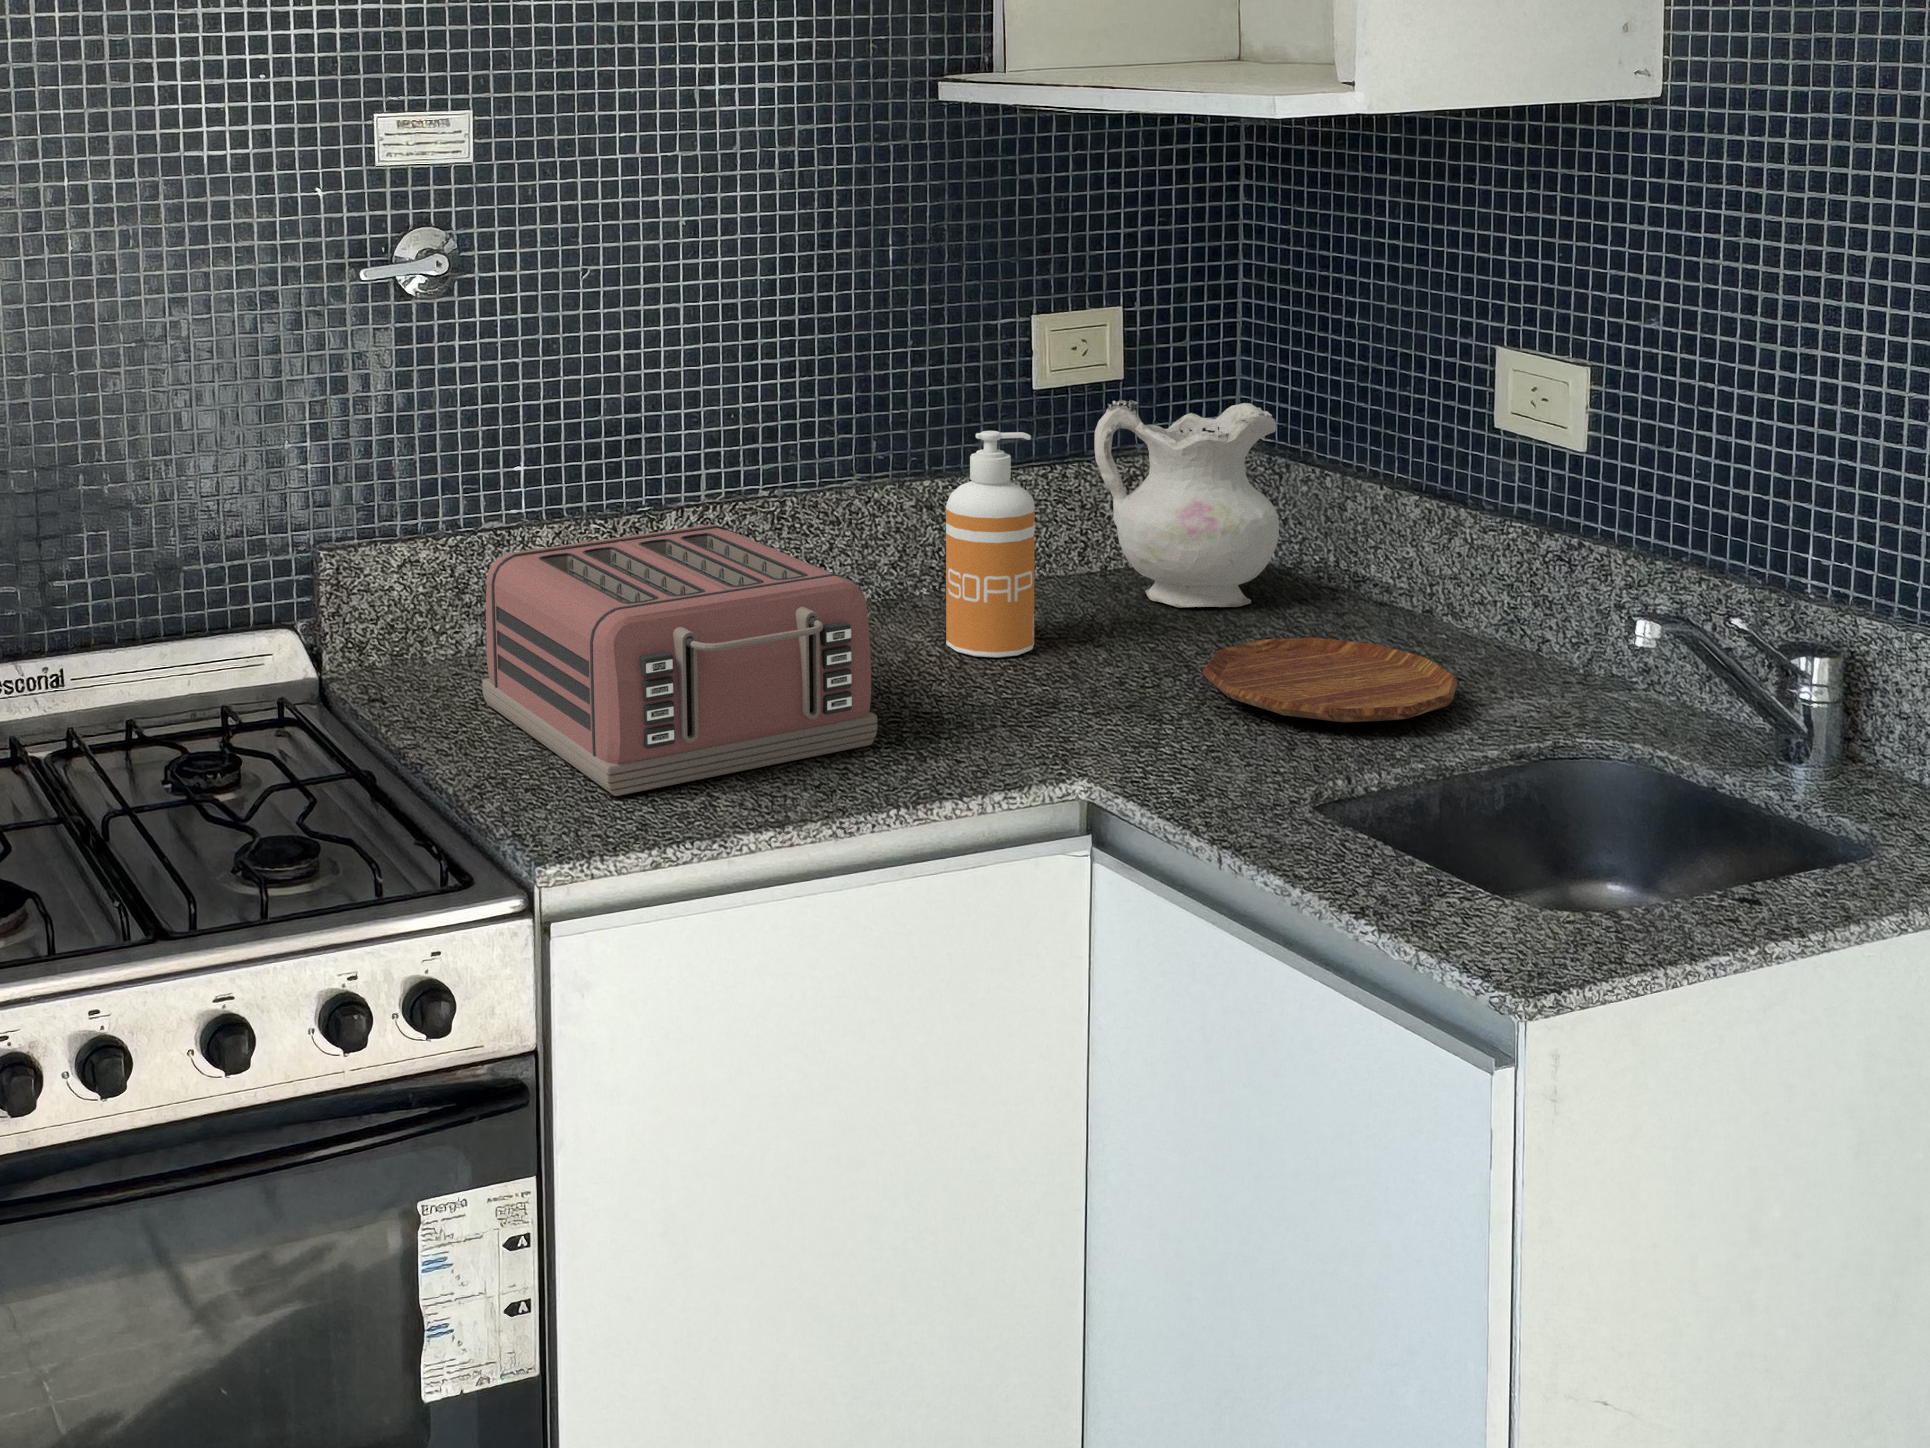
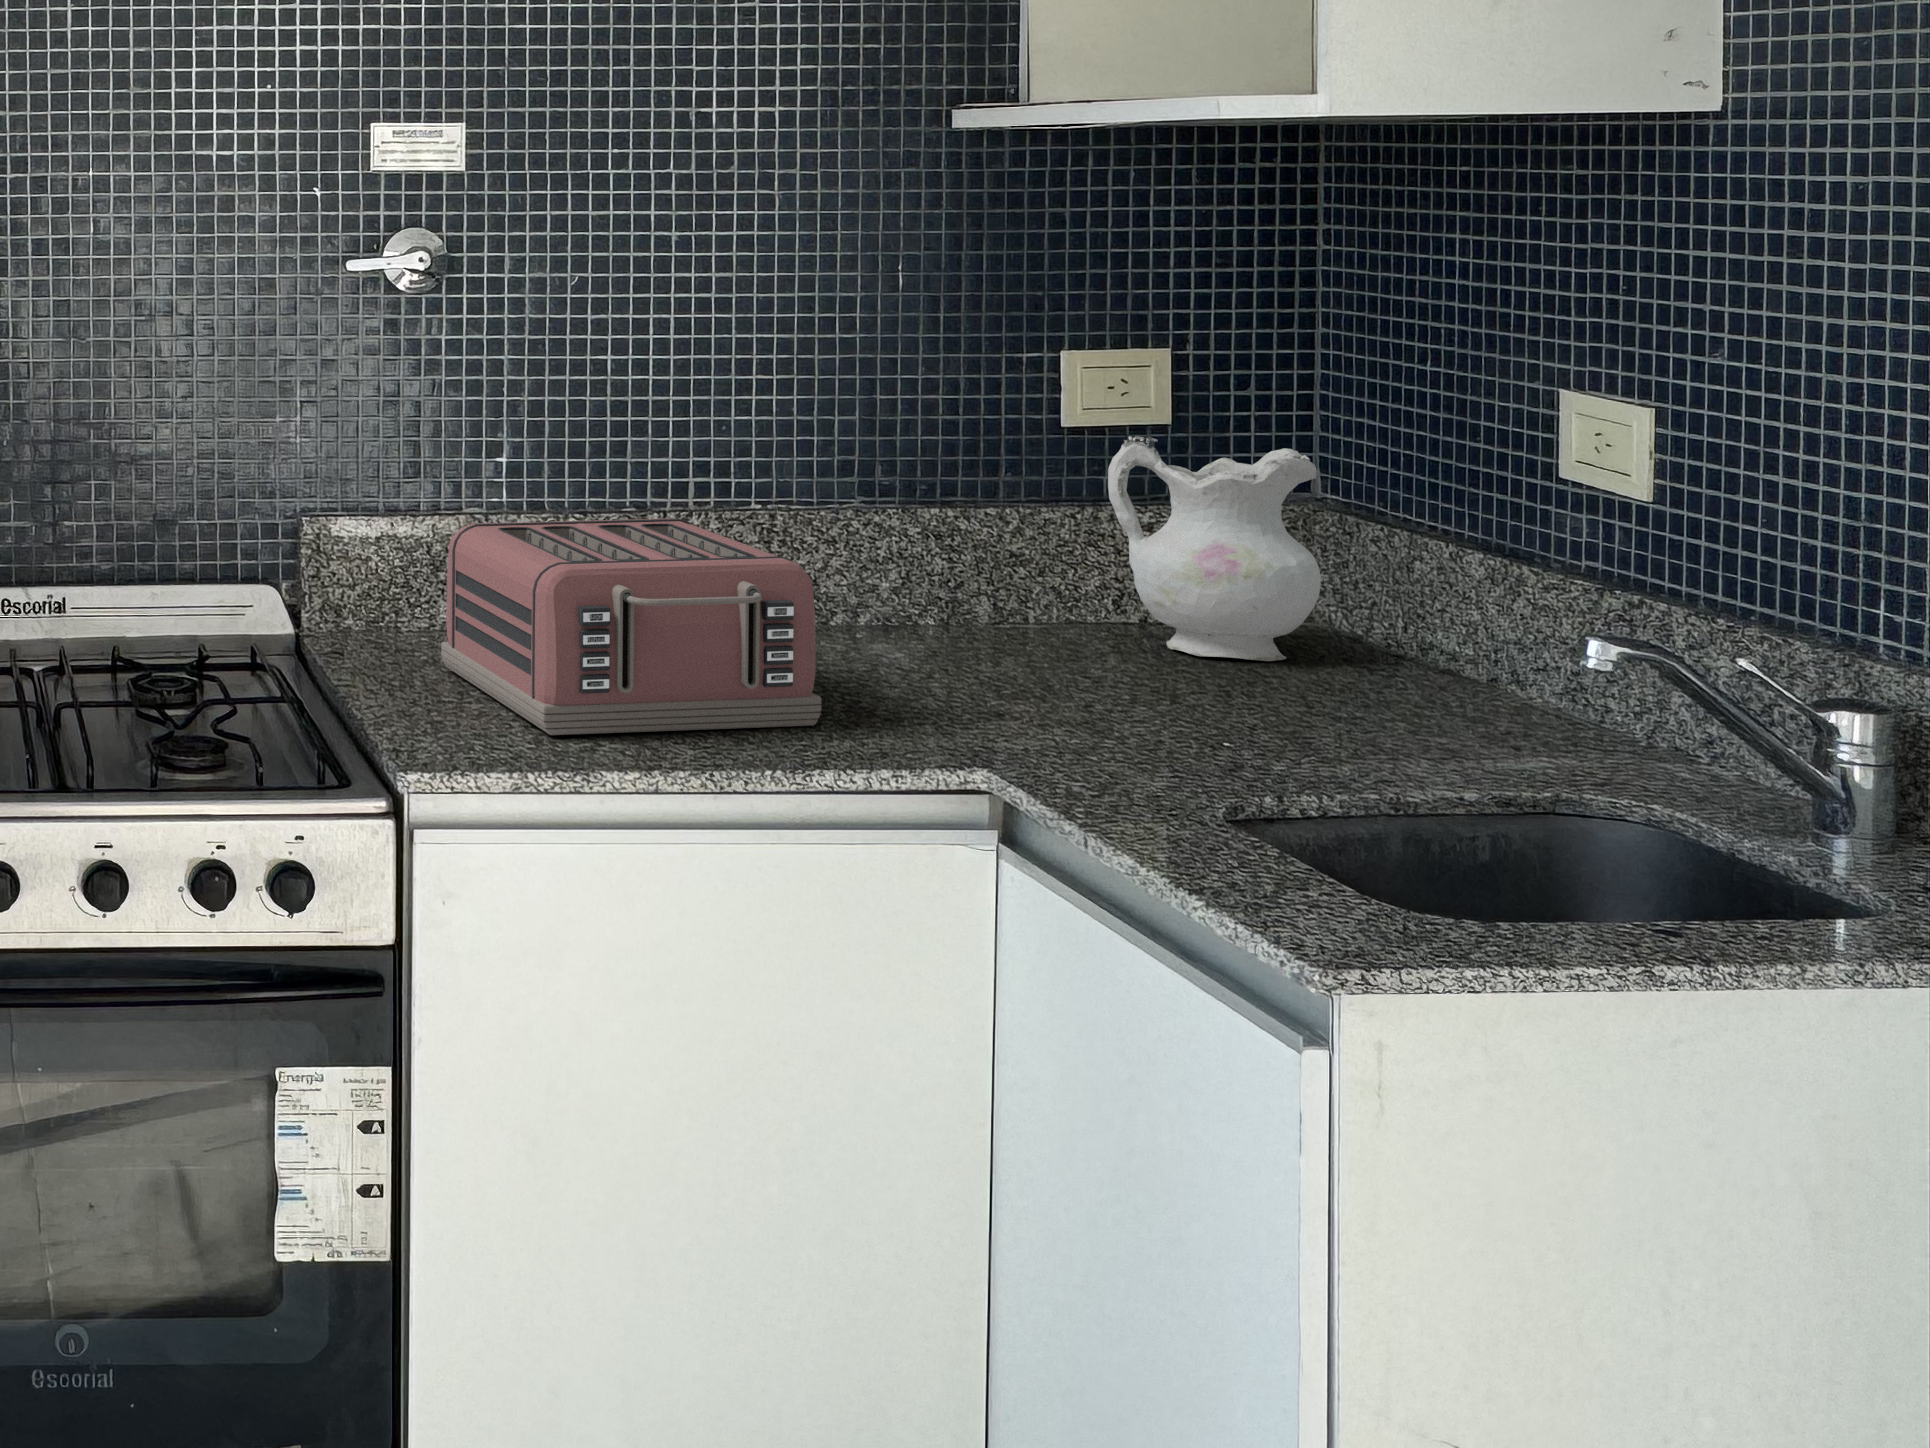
soap dispenser: present [946,431,1035,657] -> none [923,449,1020,677]
tray: present [1203,638,1458,722] -> none [1187,678,1481,750]

